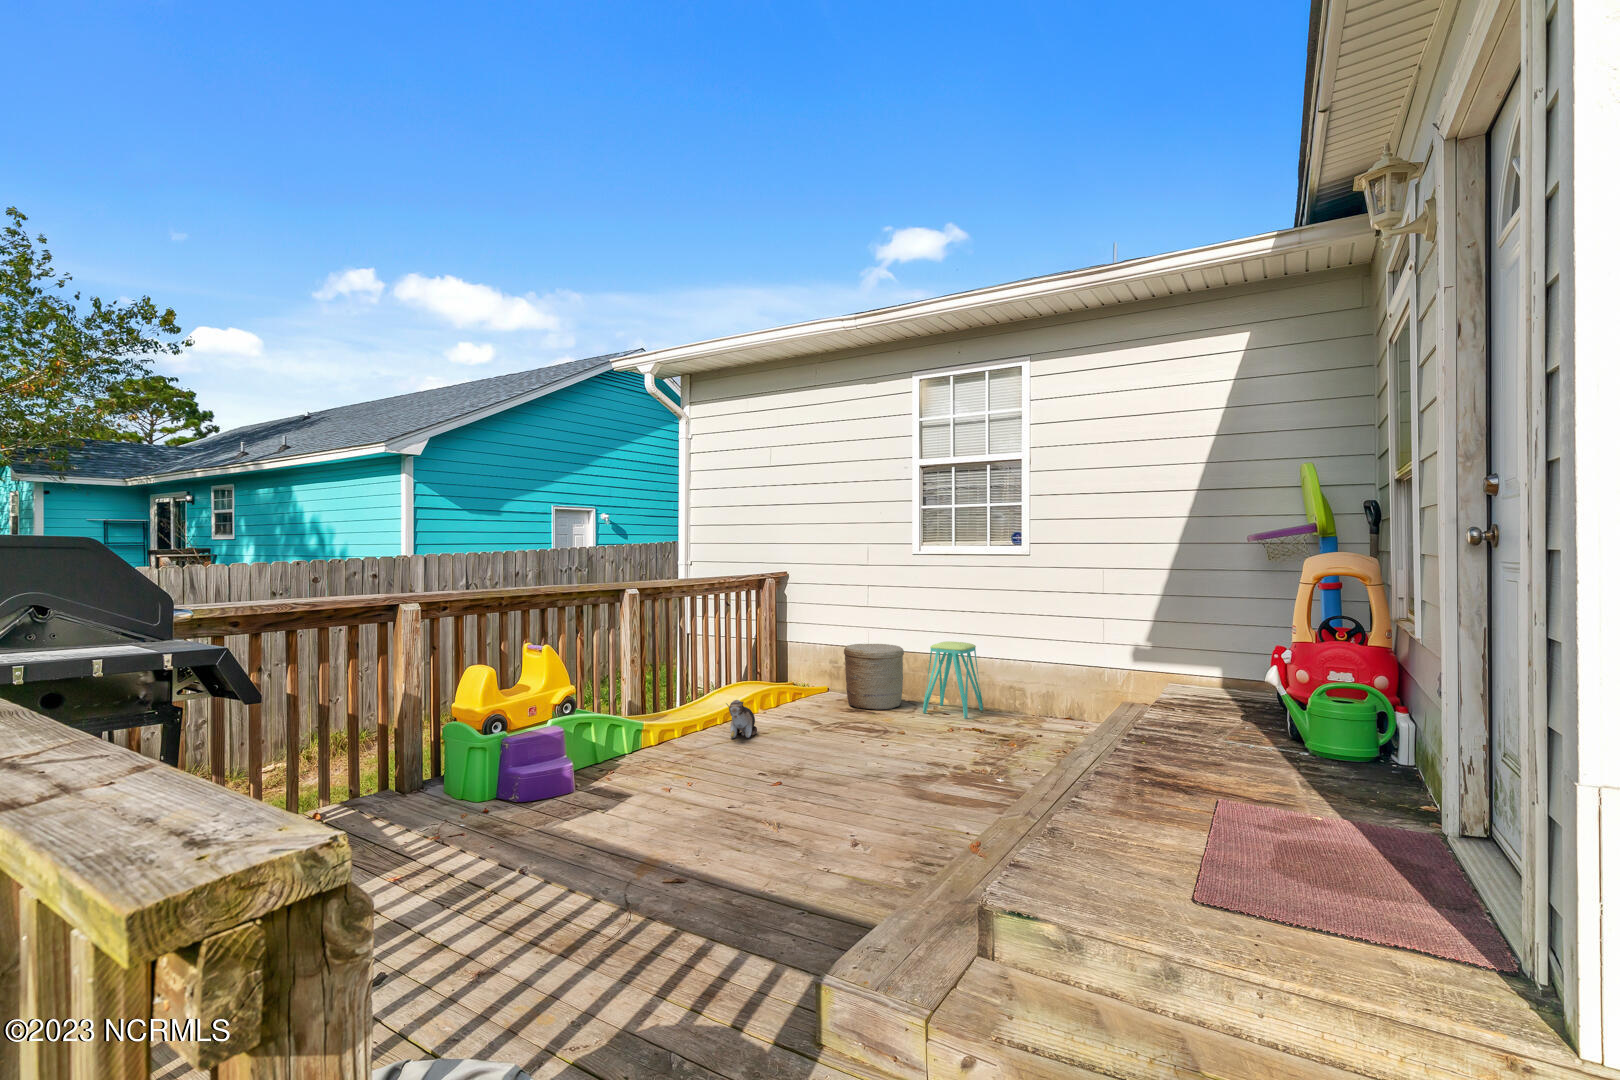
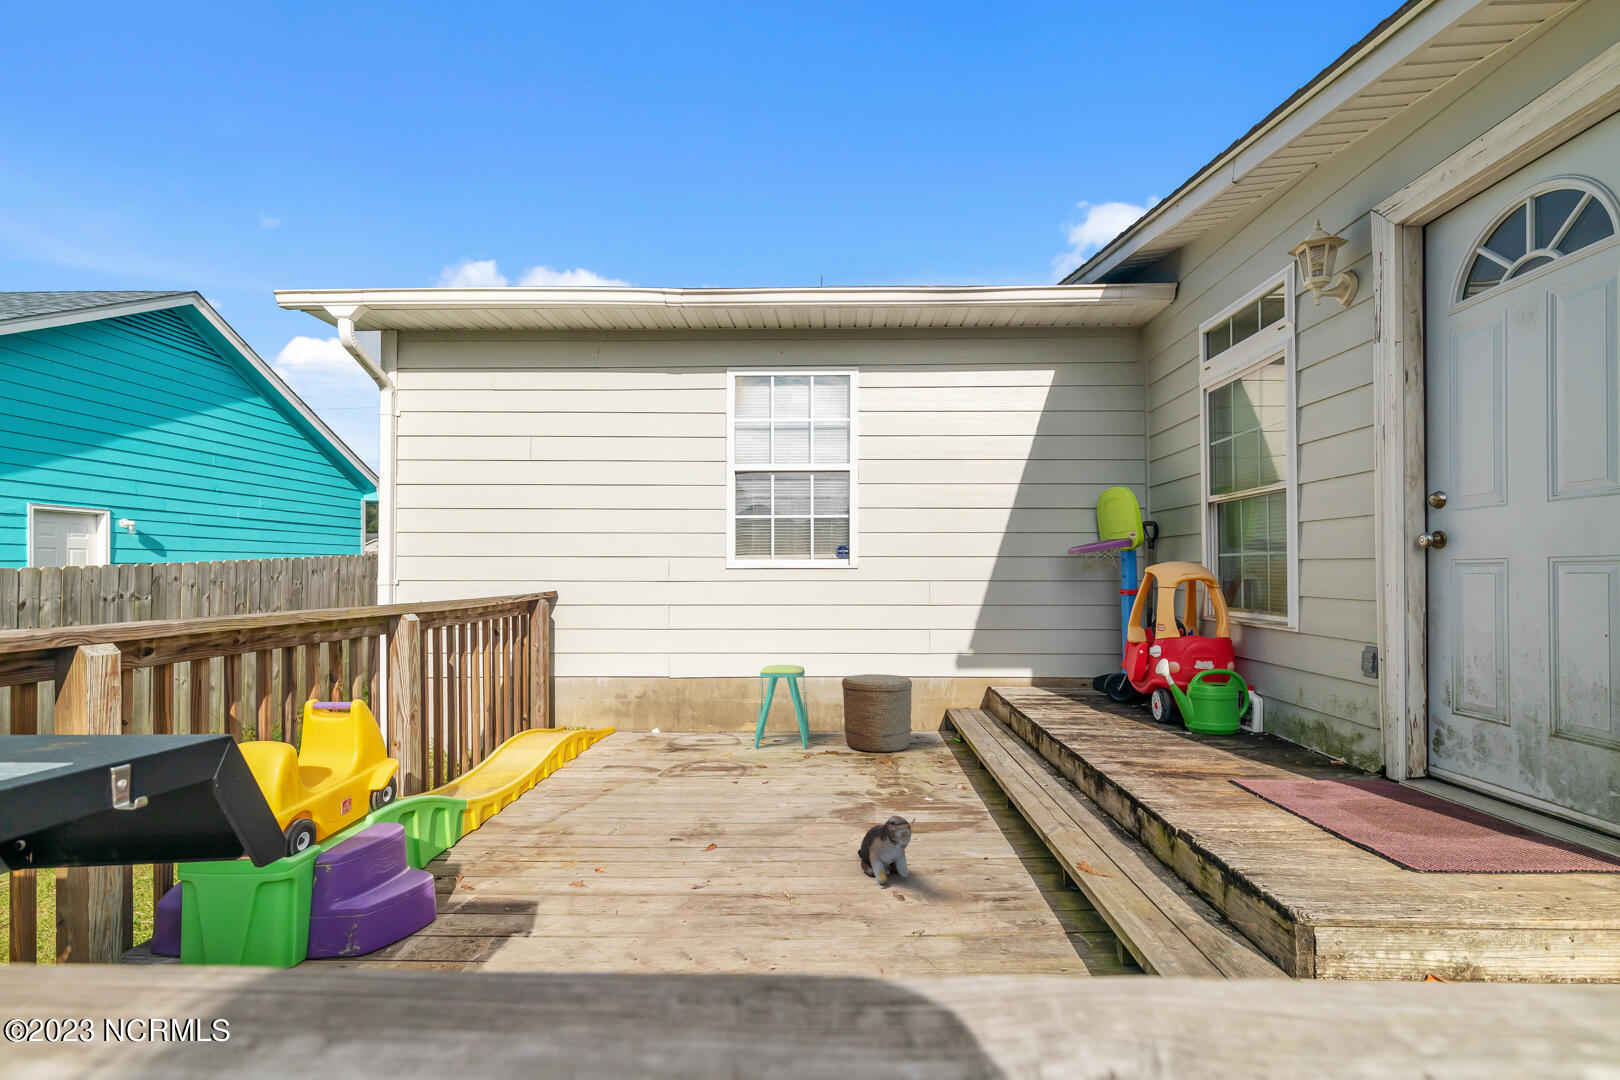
woven basket: present [844,644,904,710] -> present [842,674,912,752]
plush toy: present [726,700,757,738] -> present [858,816,915,884]

